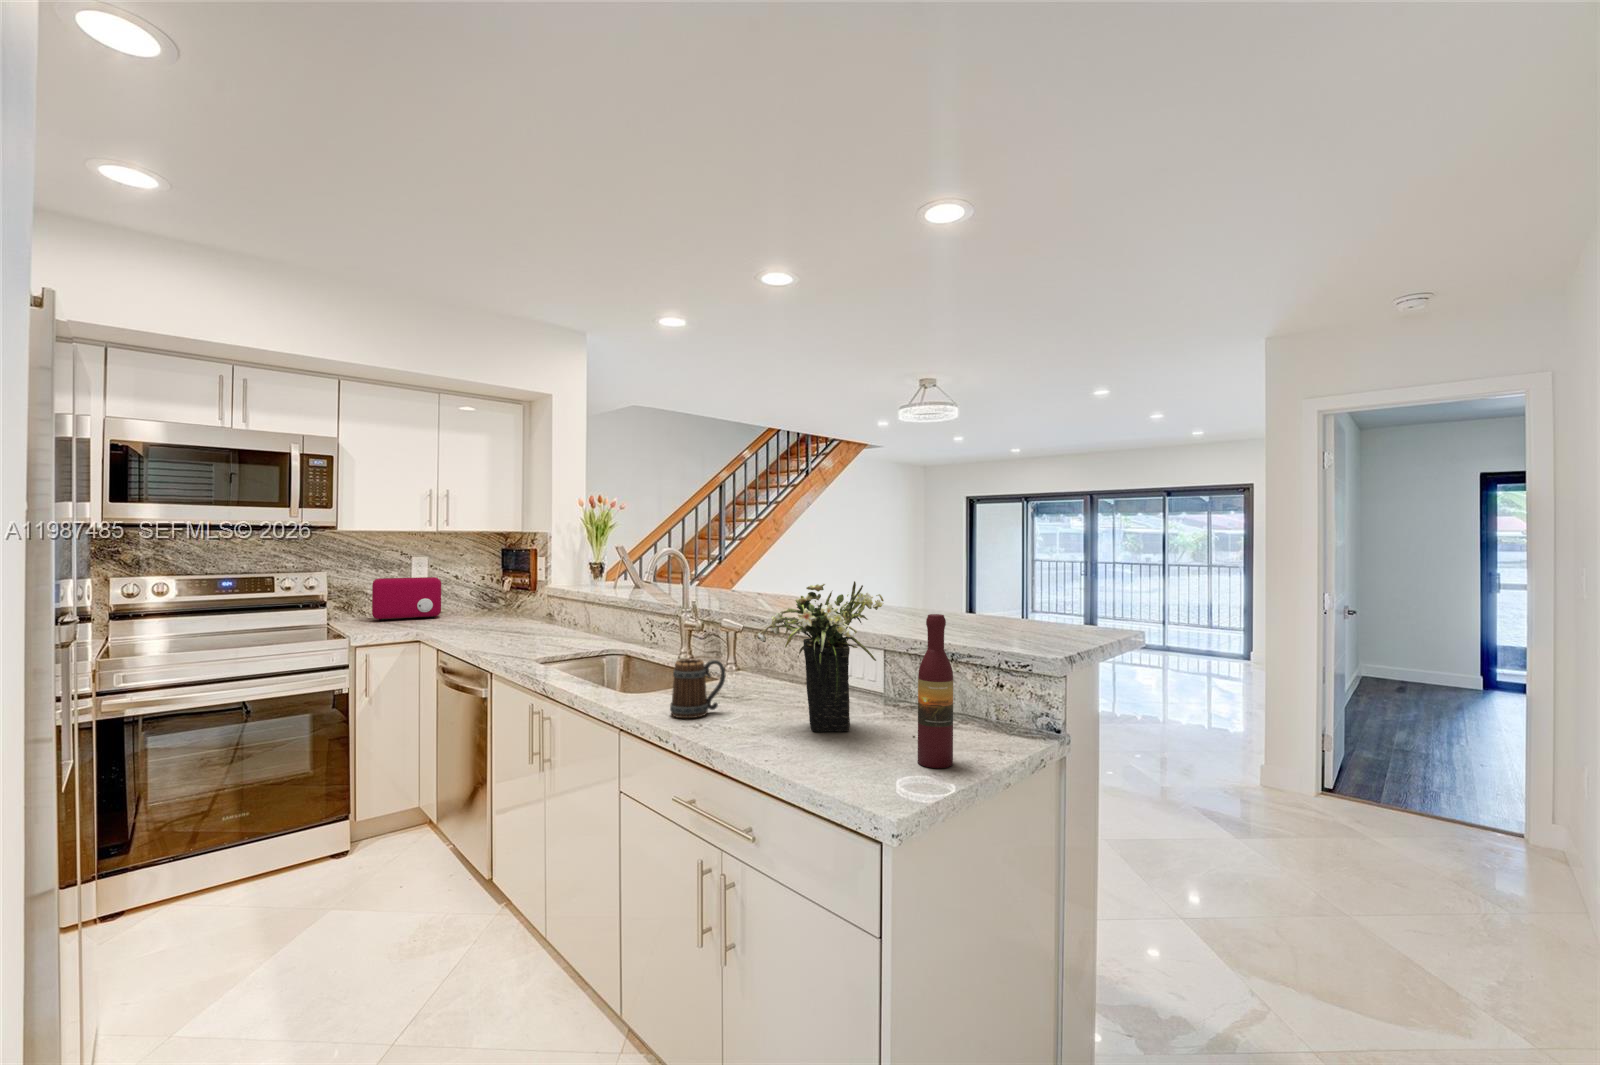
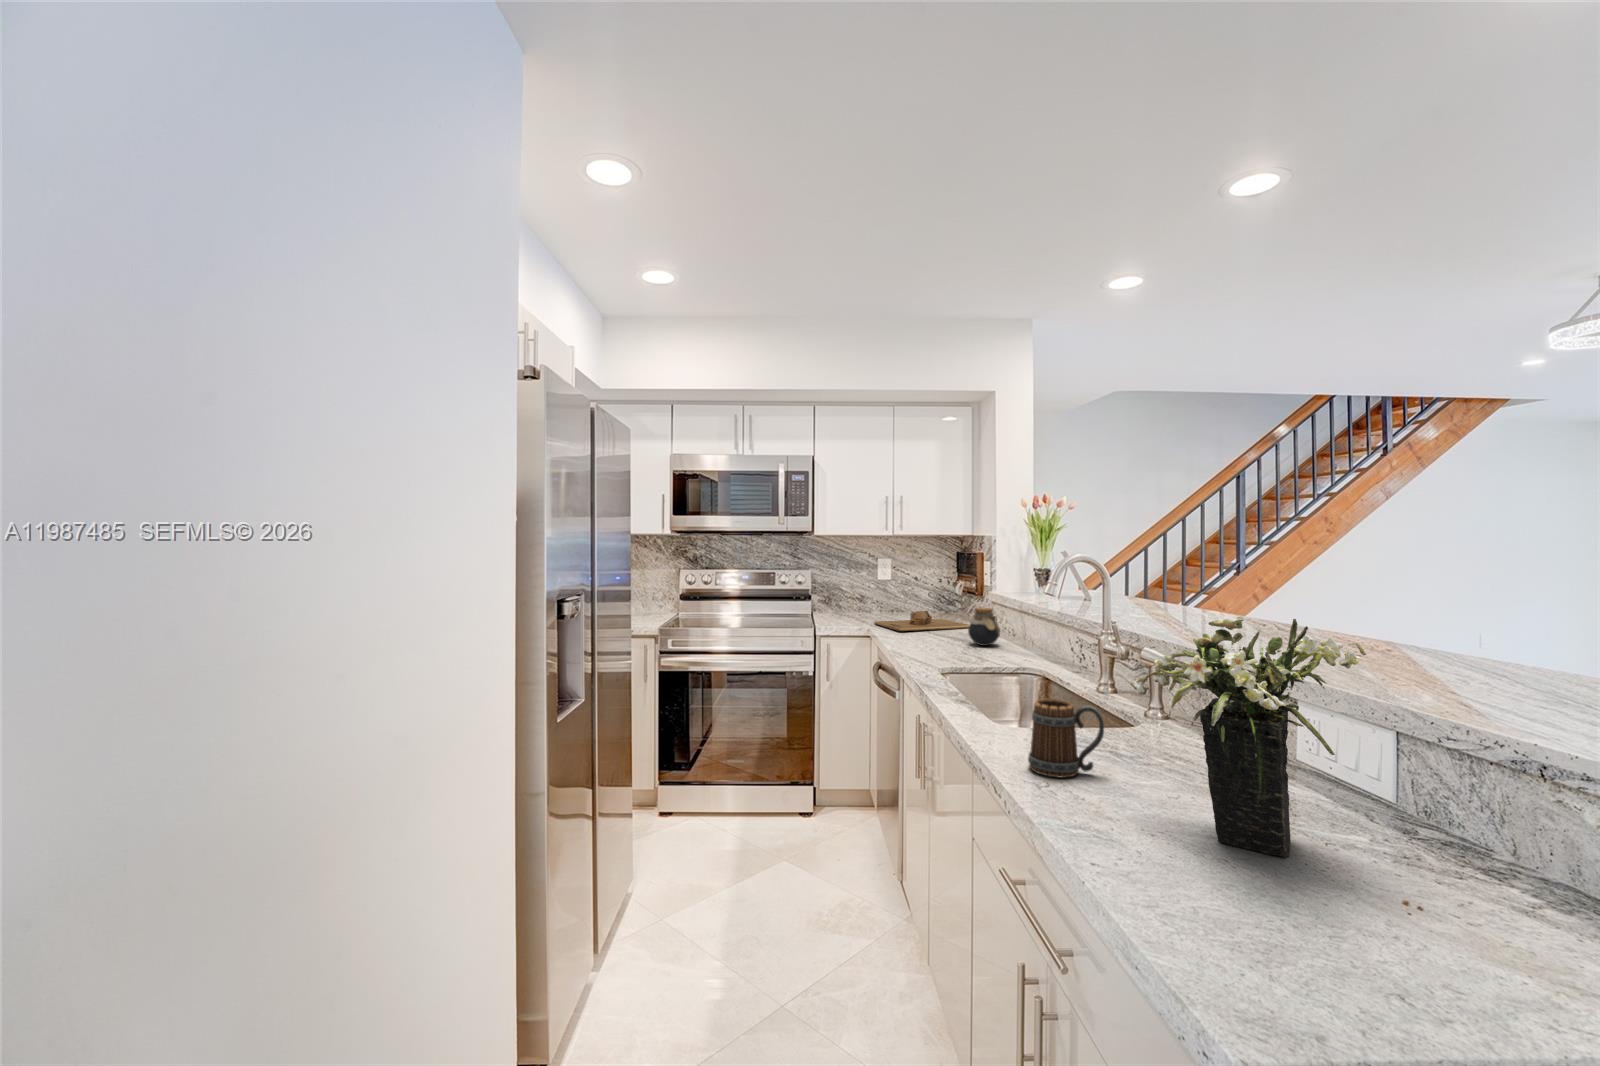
toaster: present [372,577,441,621] -> none [846,577,902,616]
jar: none [538,600,570,636] -> present [968,608,1000,646]
cutting board: none [417,609,528,631] -> present [874,611,969,631]
wine bottle: present [918,614,953,768] -> none [1397,695,1487,999]

